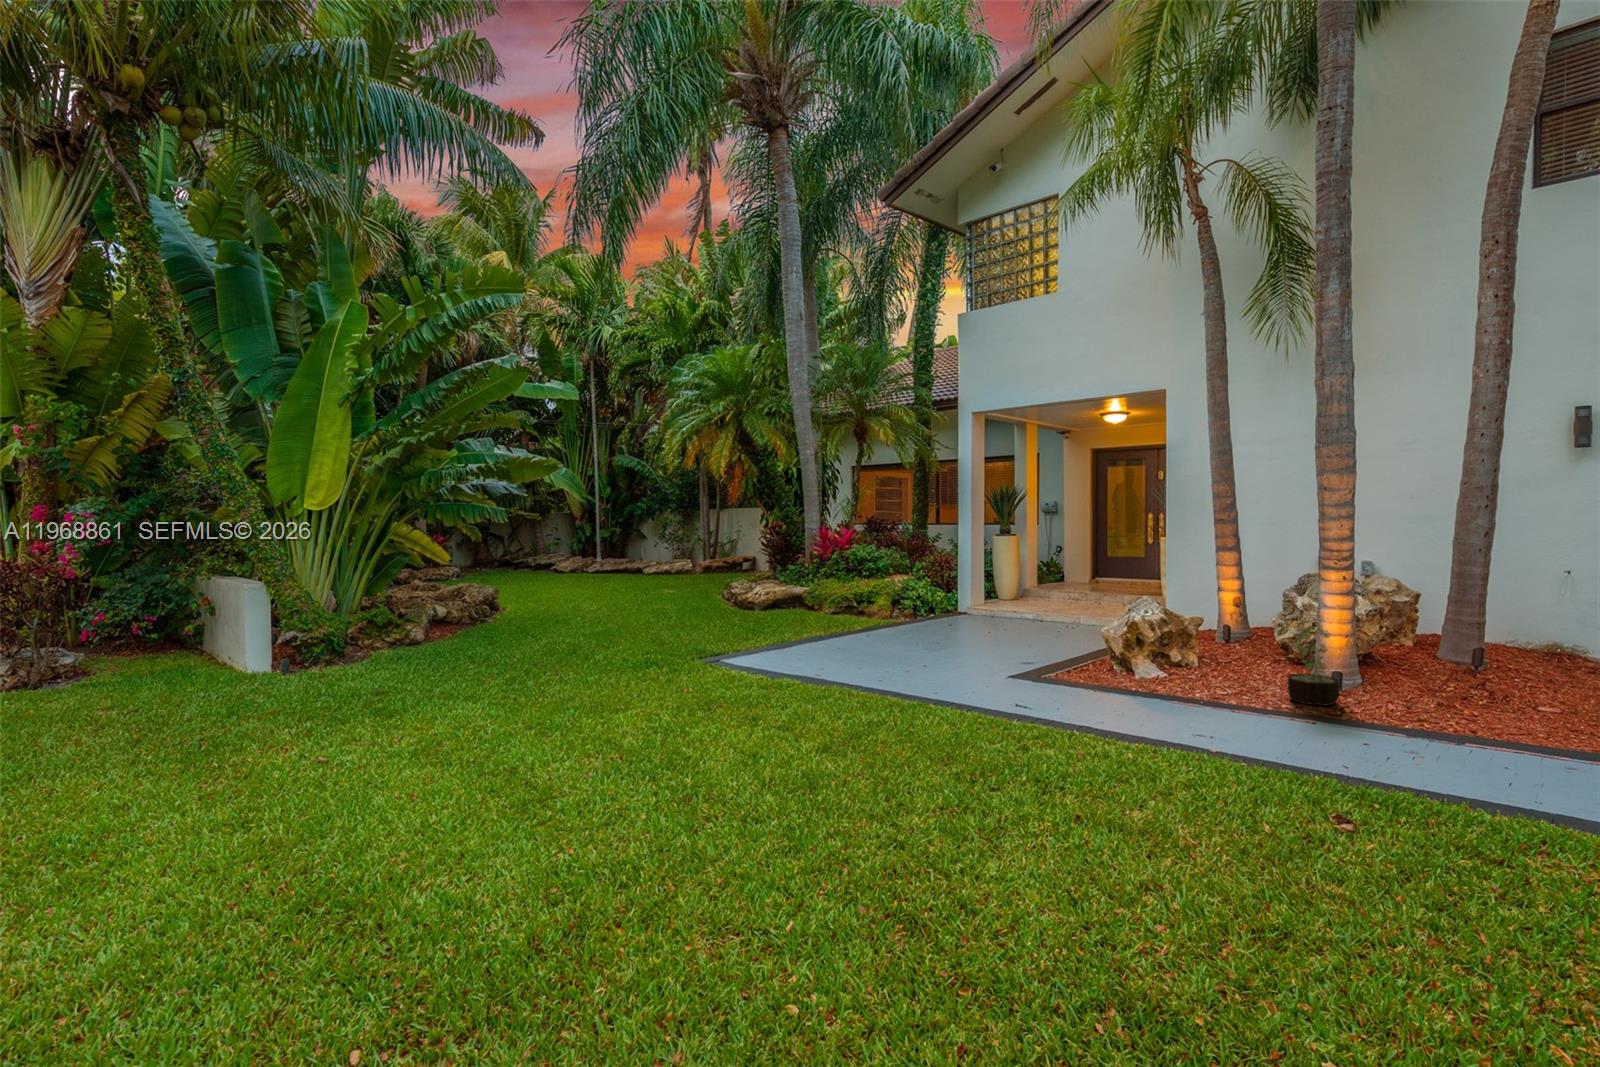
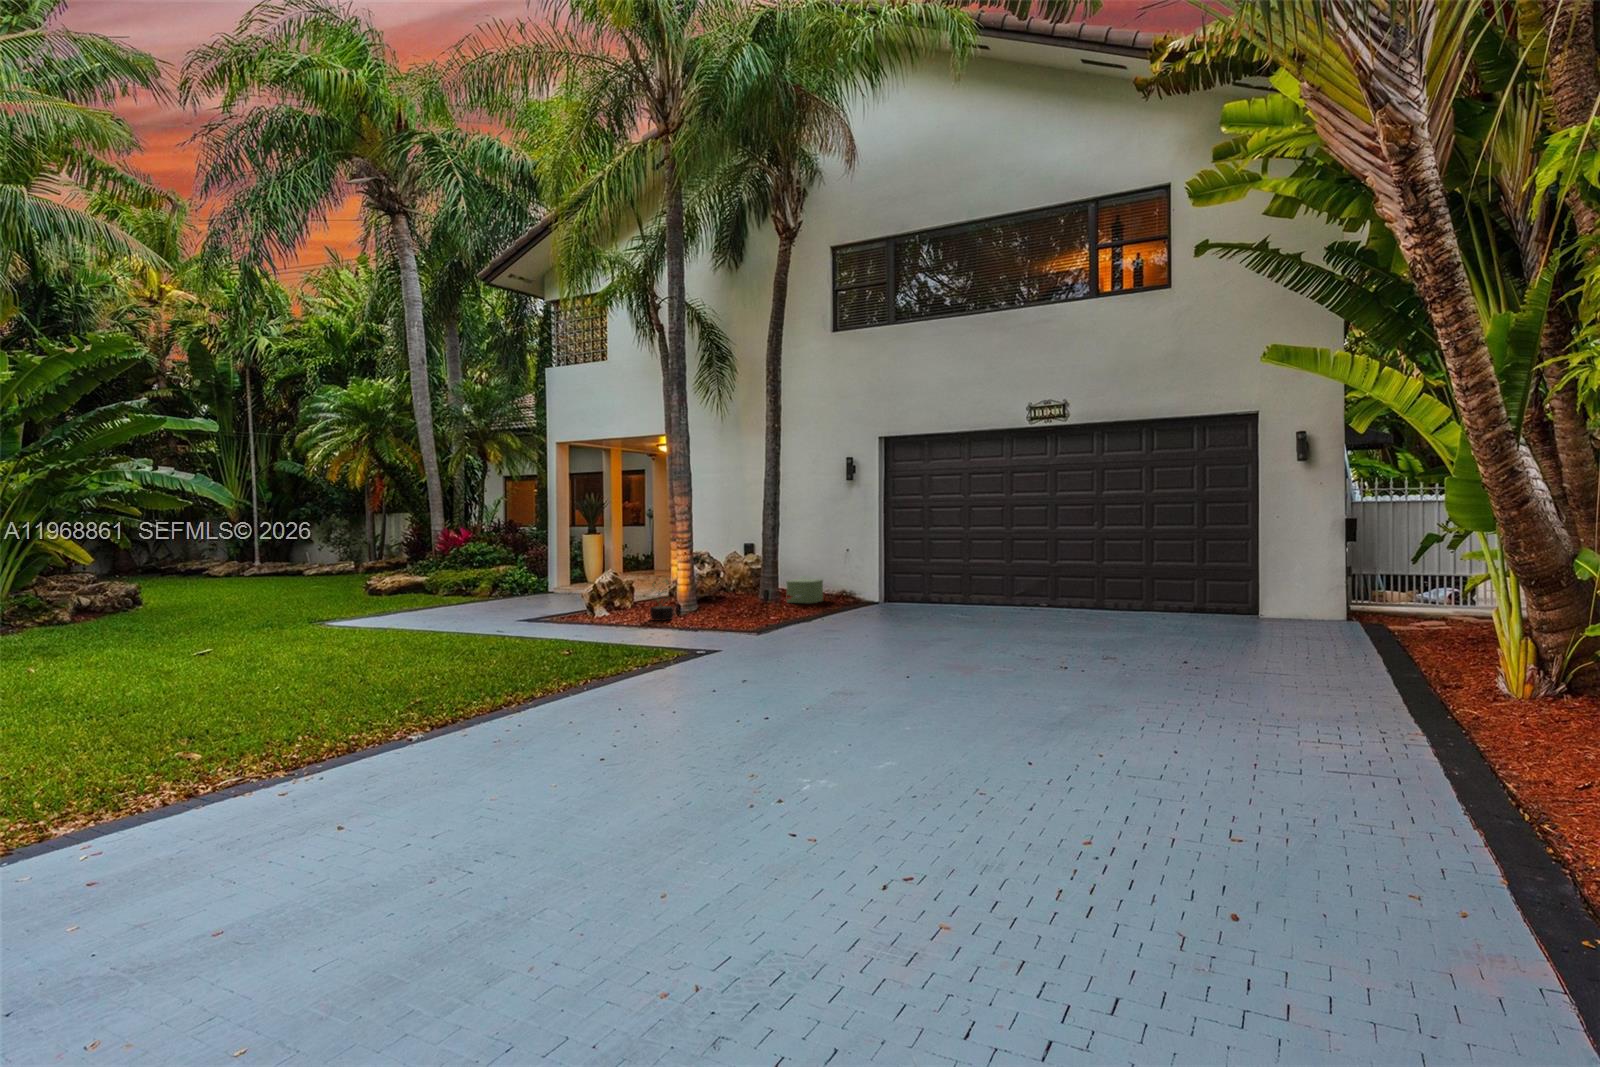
storage box: none [1455,621,1533,670] -> present [786,579,823,603]

